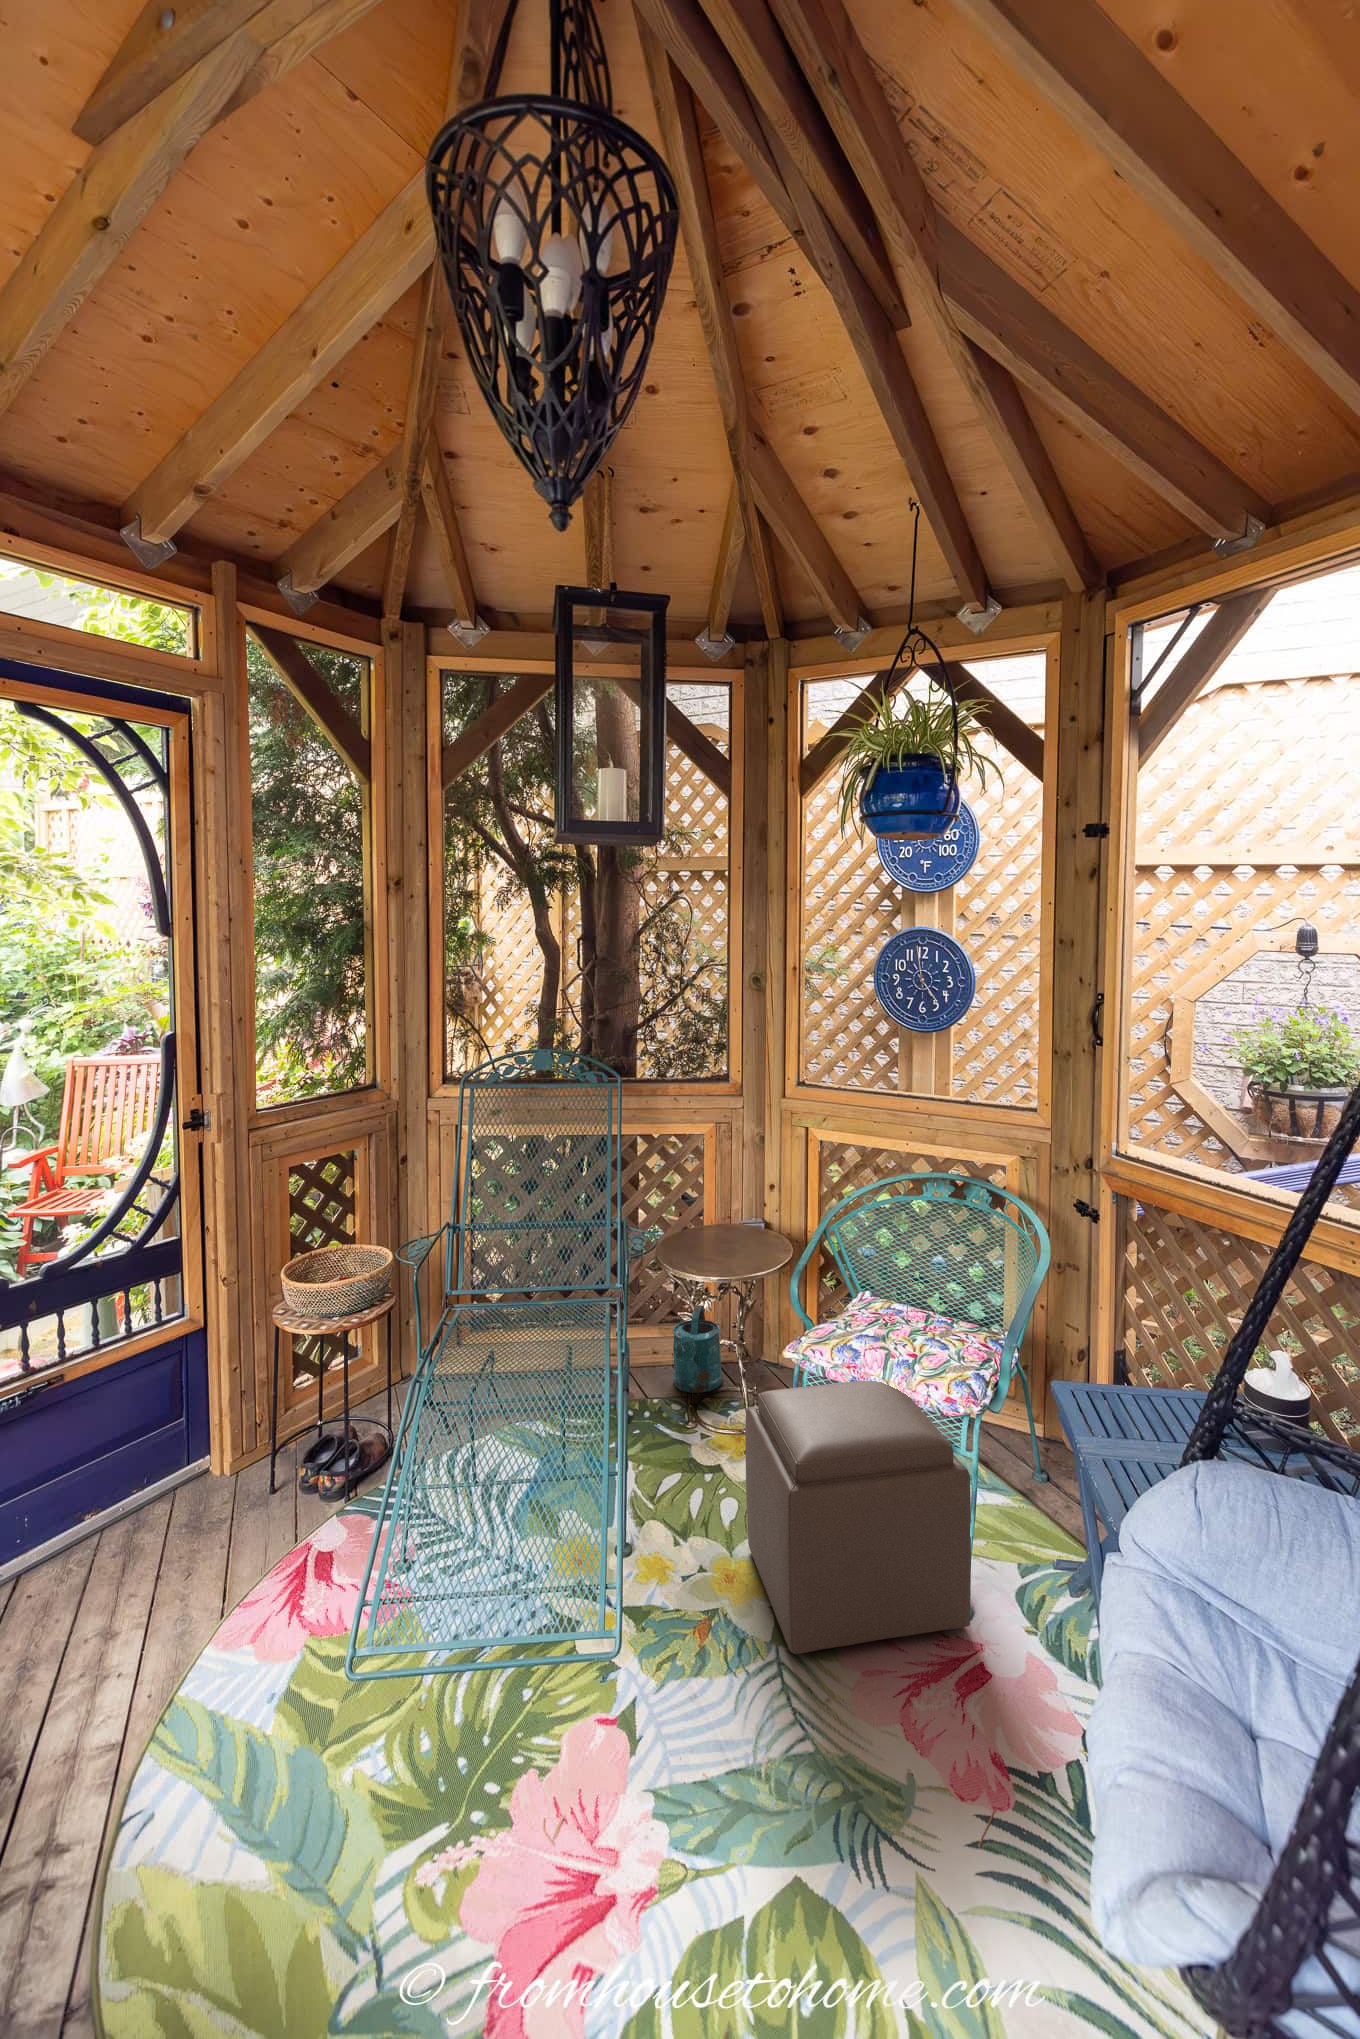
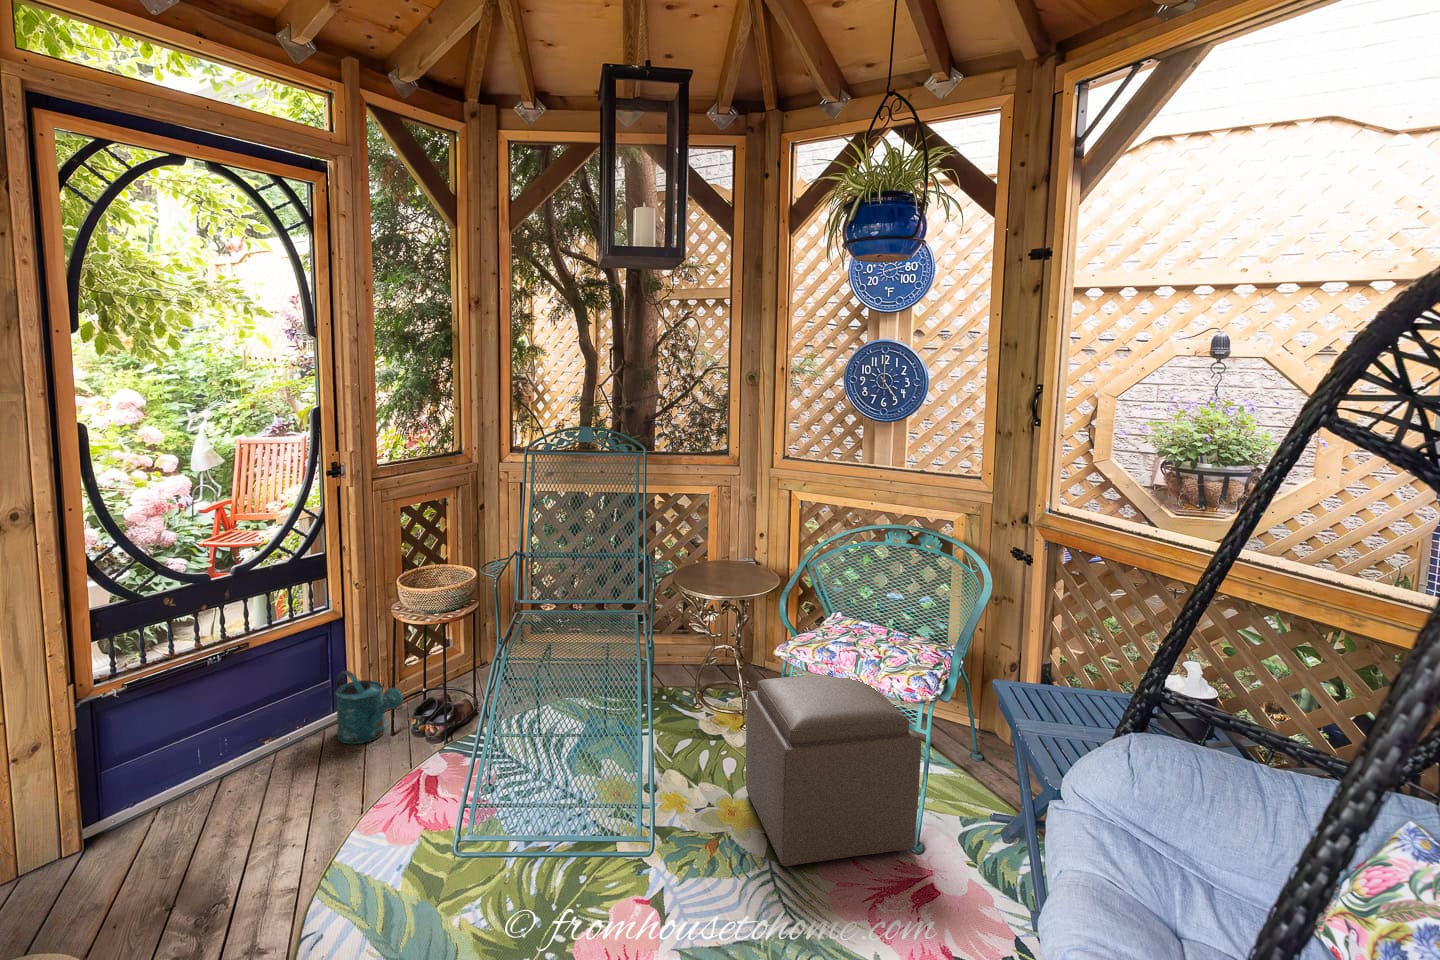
watering can: present [673,1305,722,1393] -> present [335,671,403,744]

